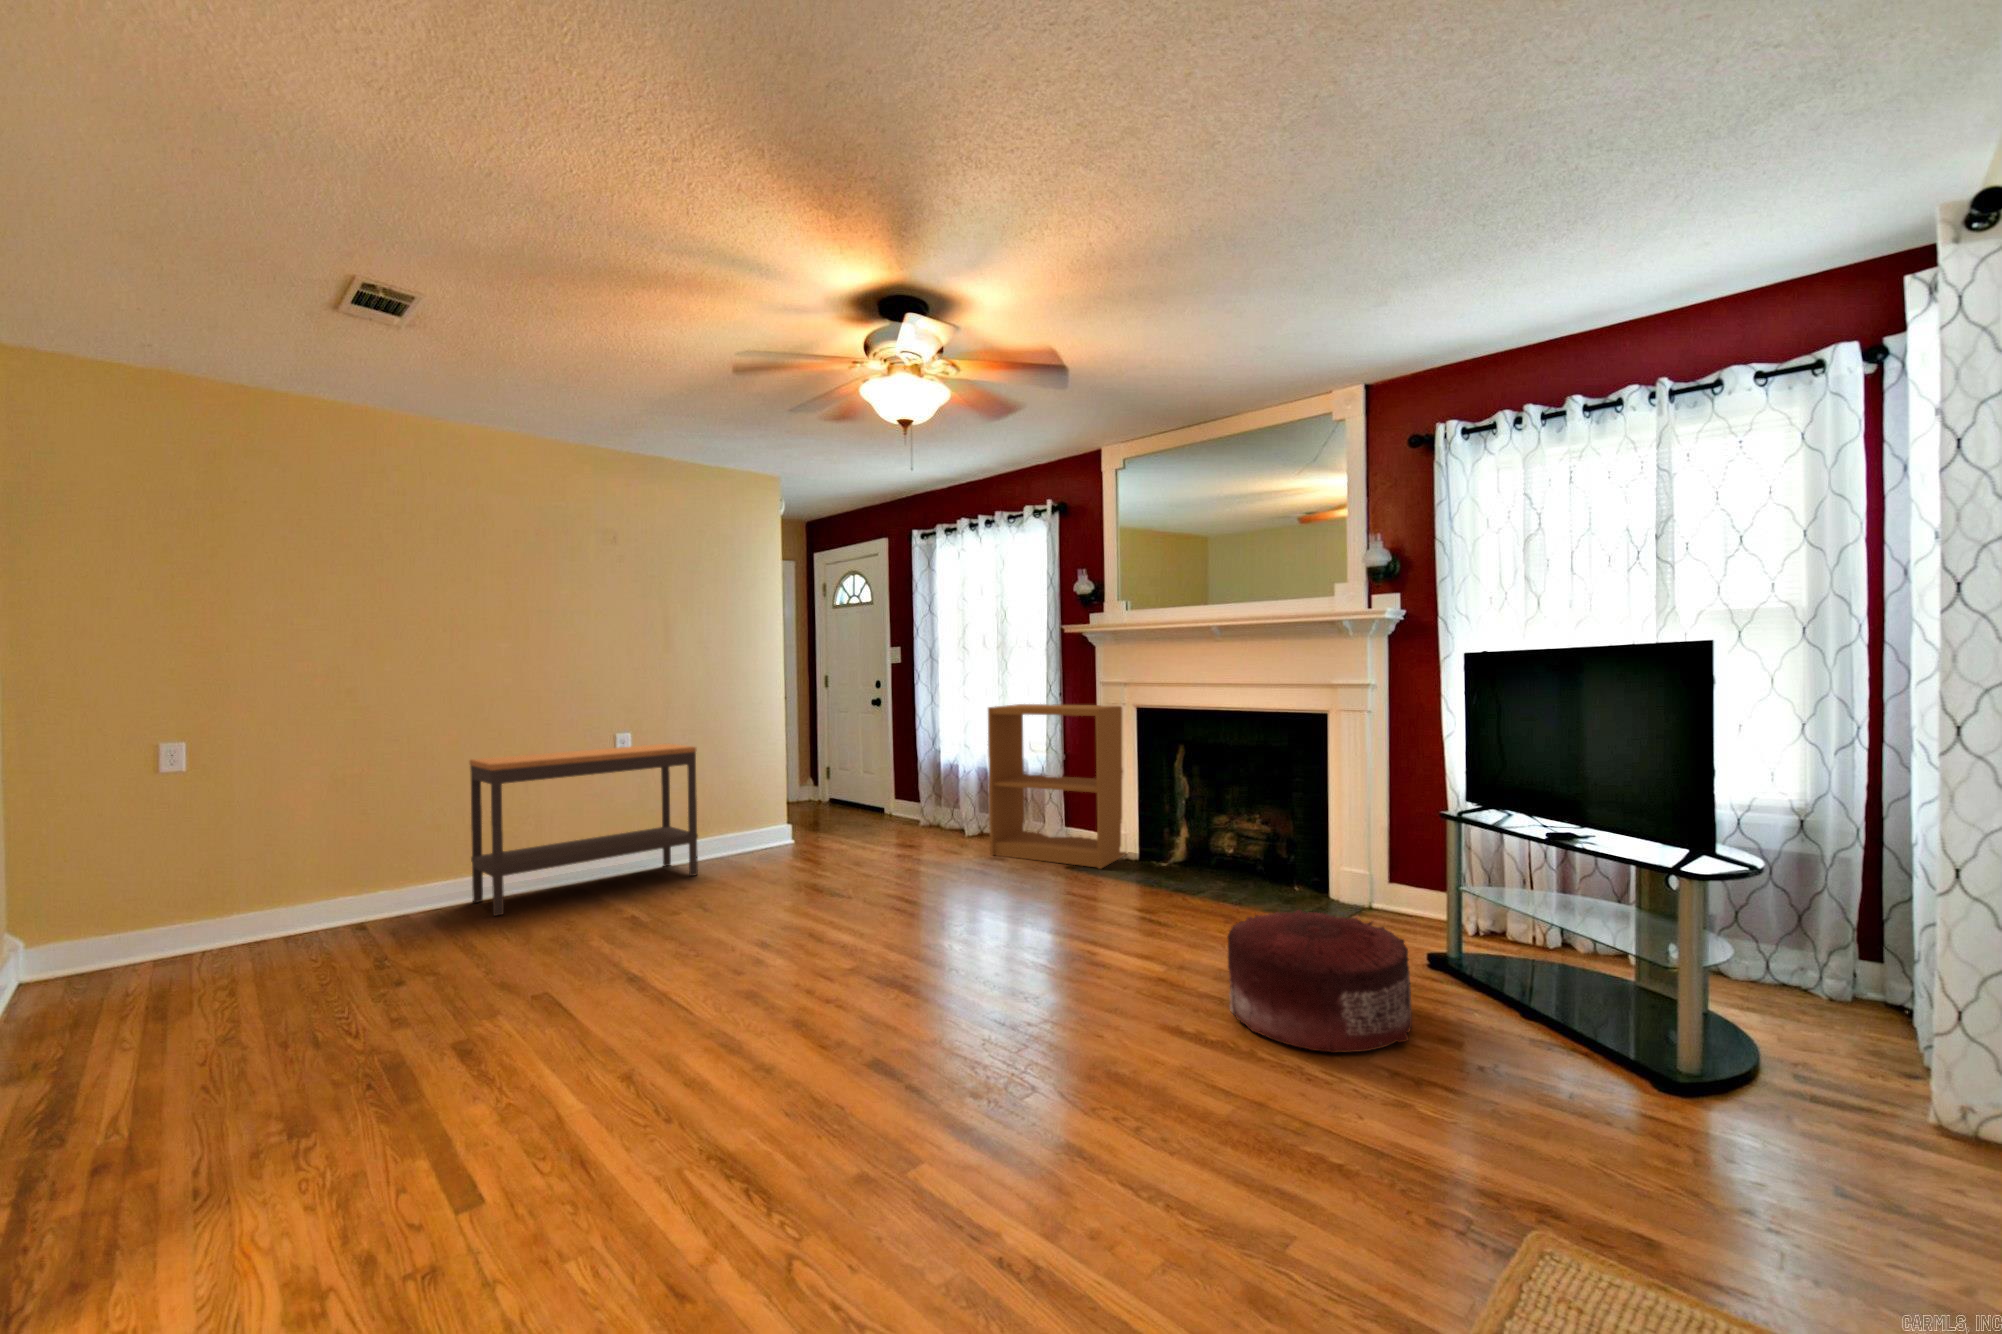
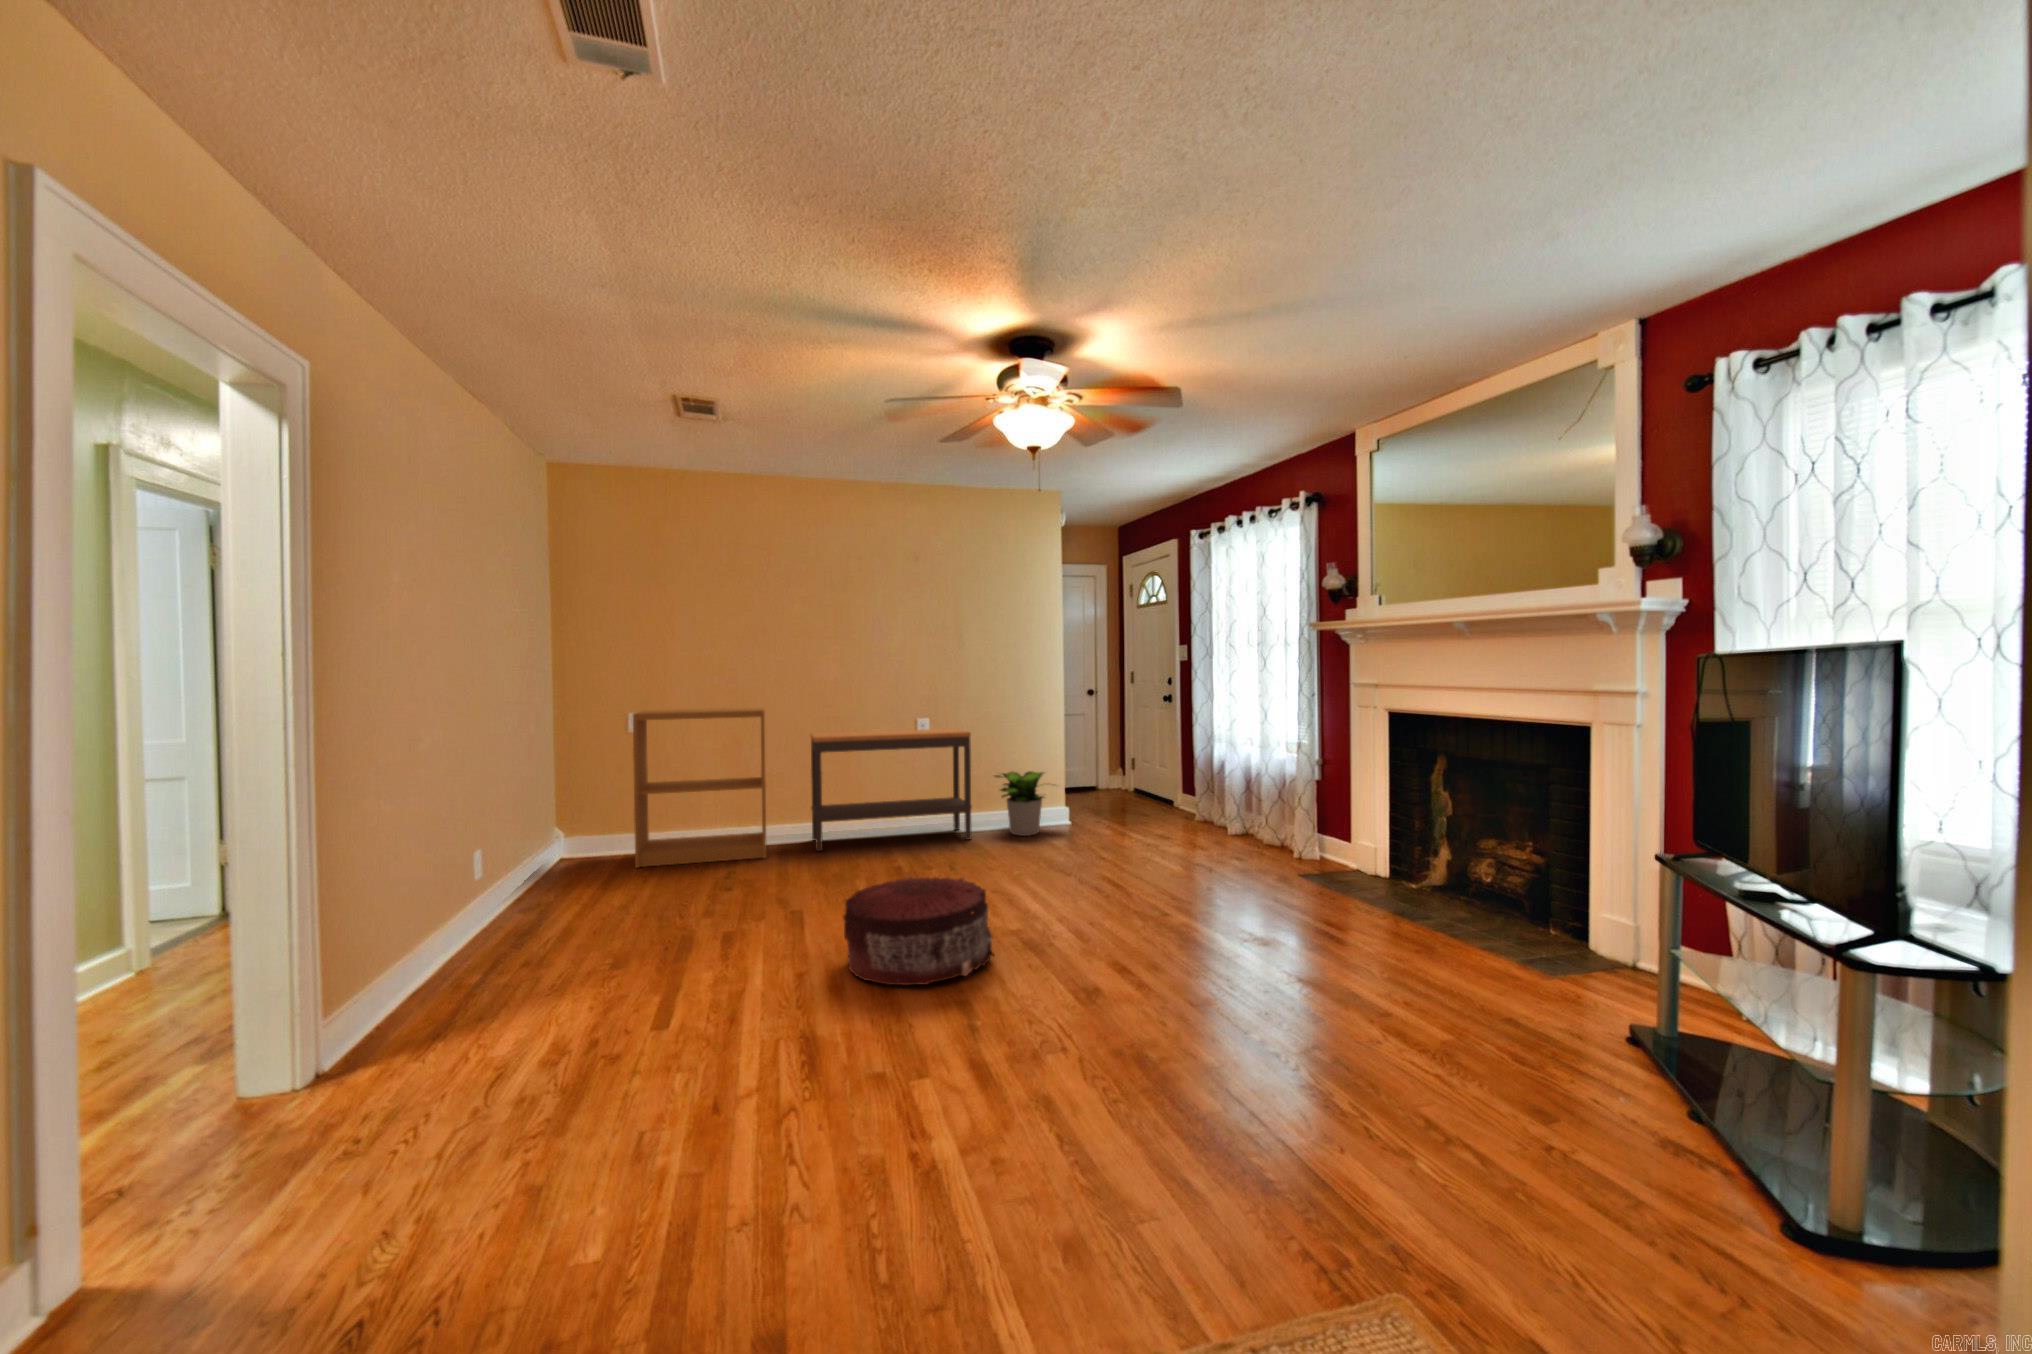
bookshelf: present [988,704,1127,869] -> present [633,708,766,868]
potted plant: none [715,788,798,864] -> present [995,771,1044,836]
pouf: present [1228,909,1412,1053] -> present [843,877,994,985]

